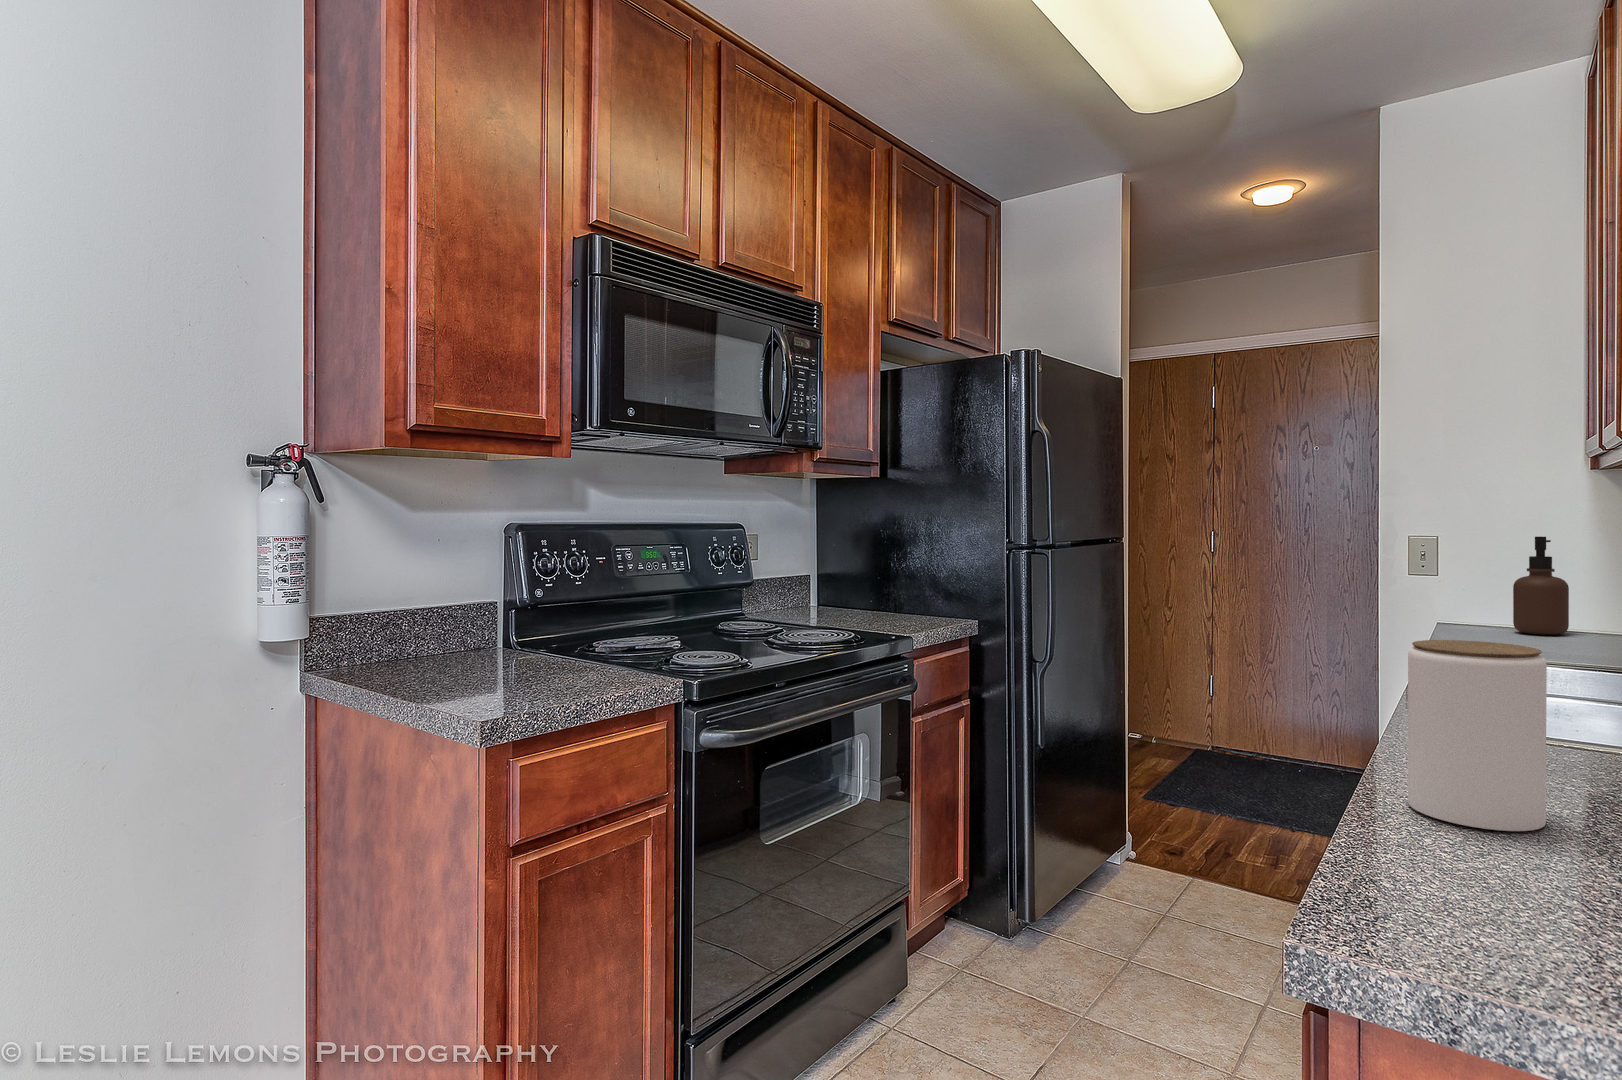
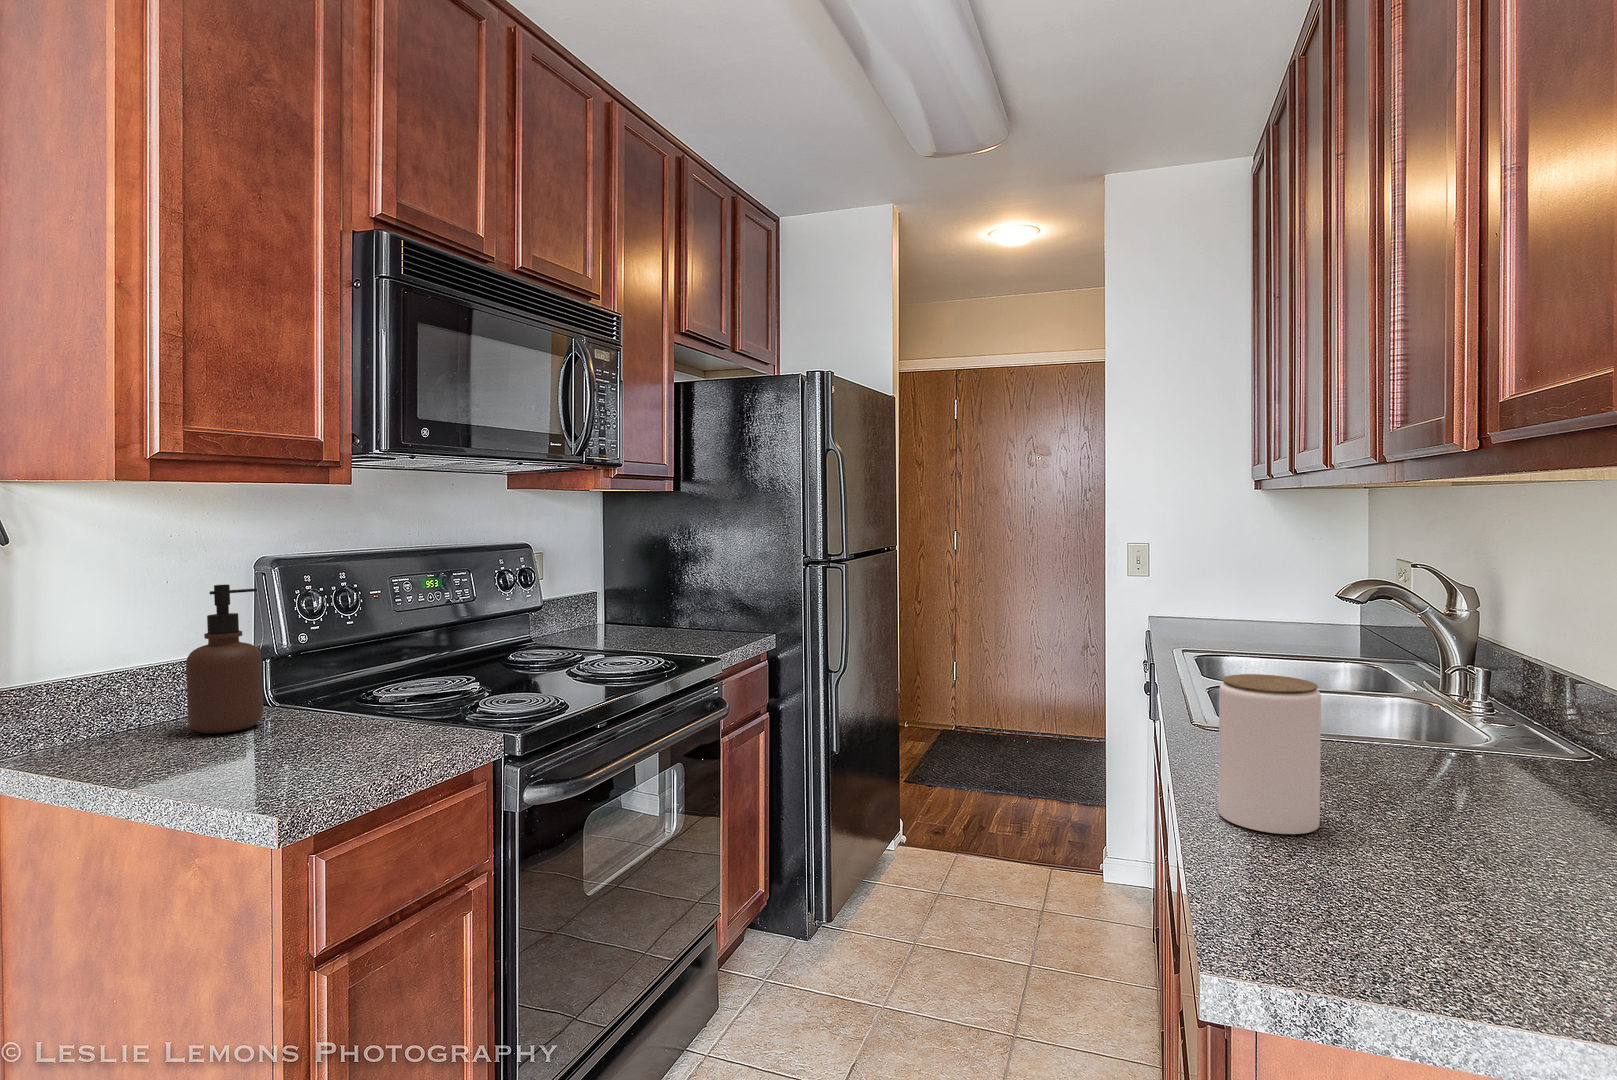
soap dispenser: present [1513,537,1569,635] -> present [186,584,263,734]

